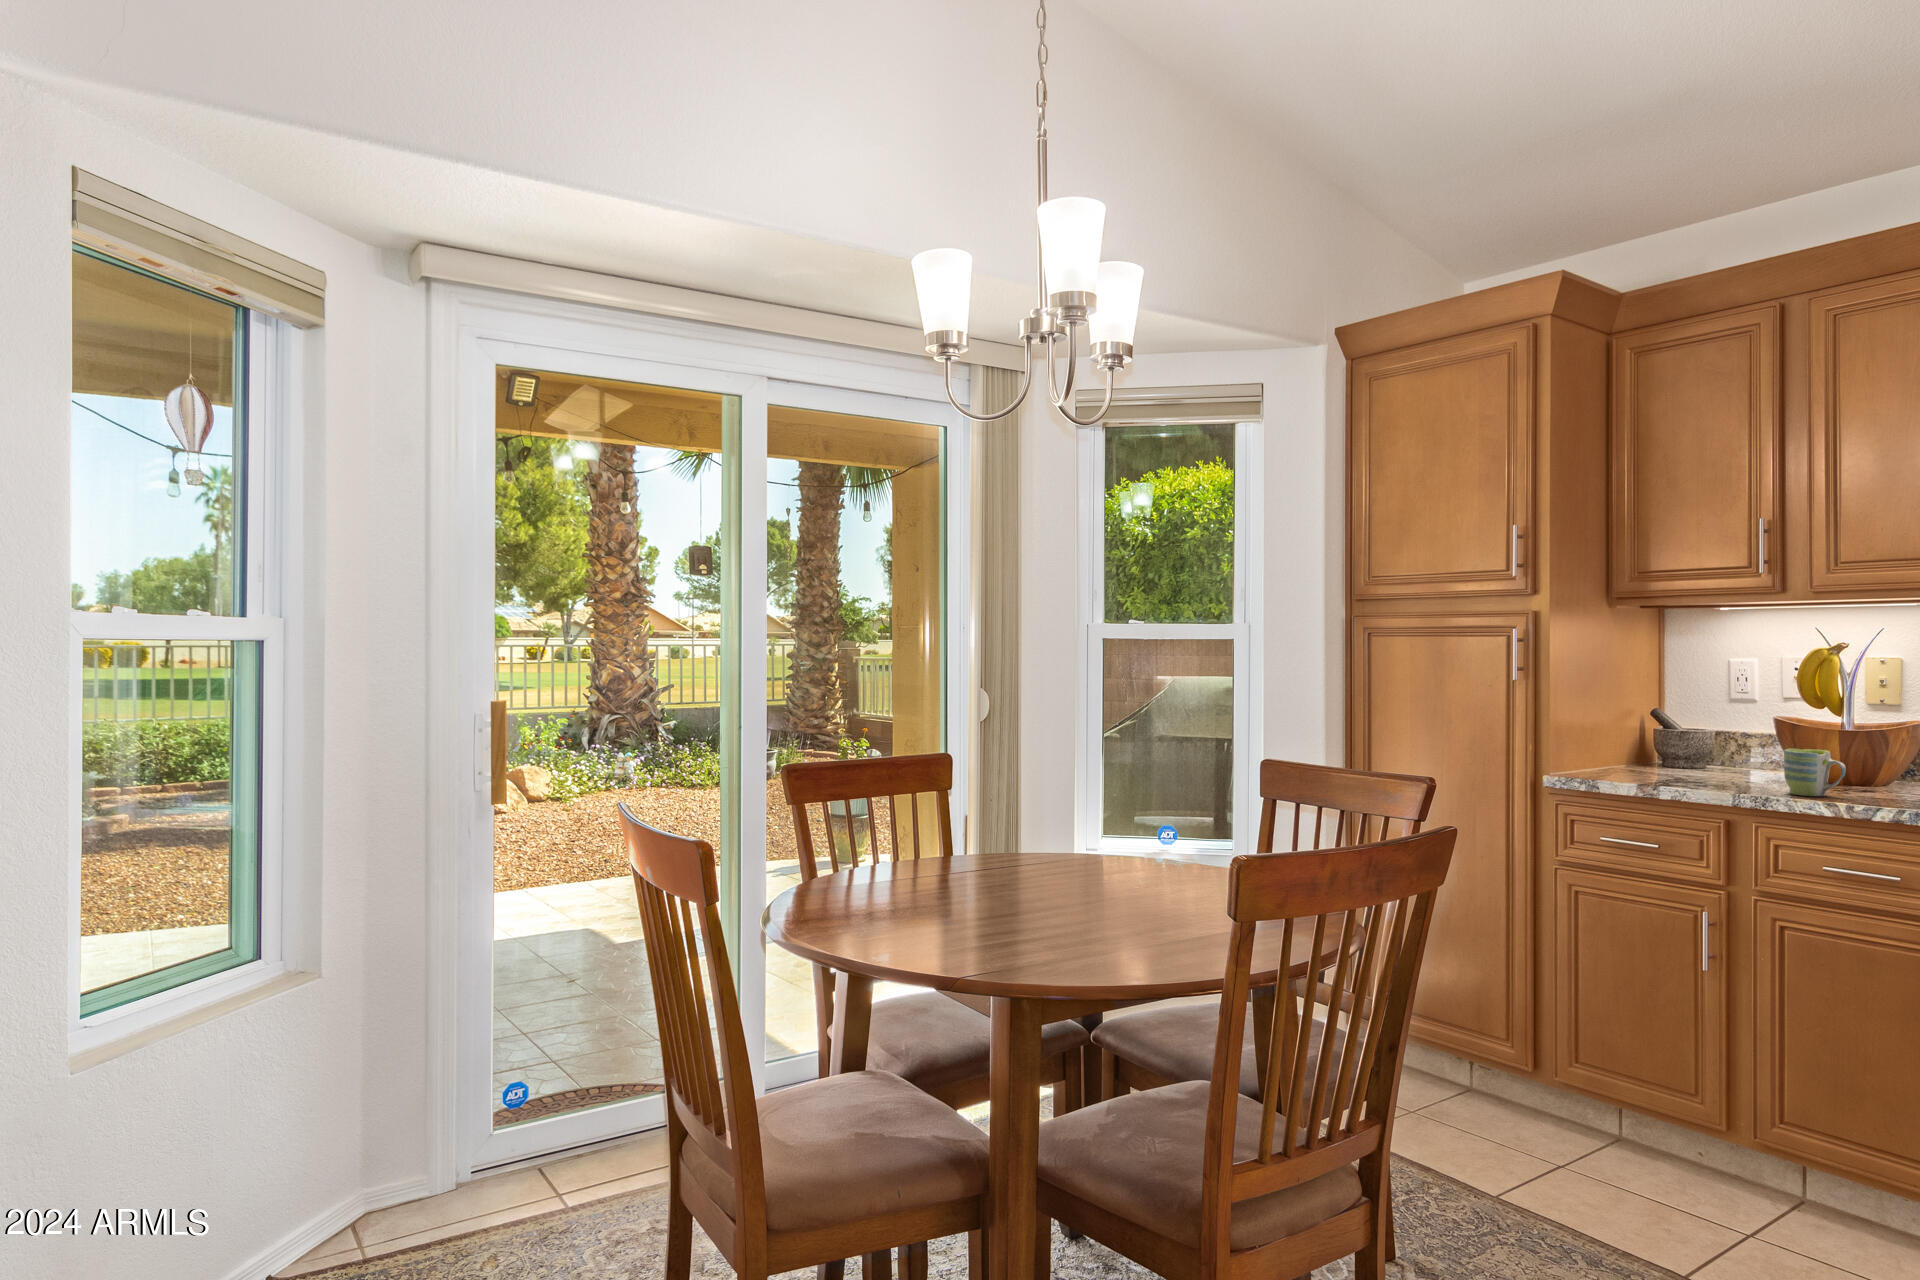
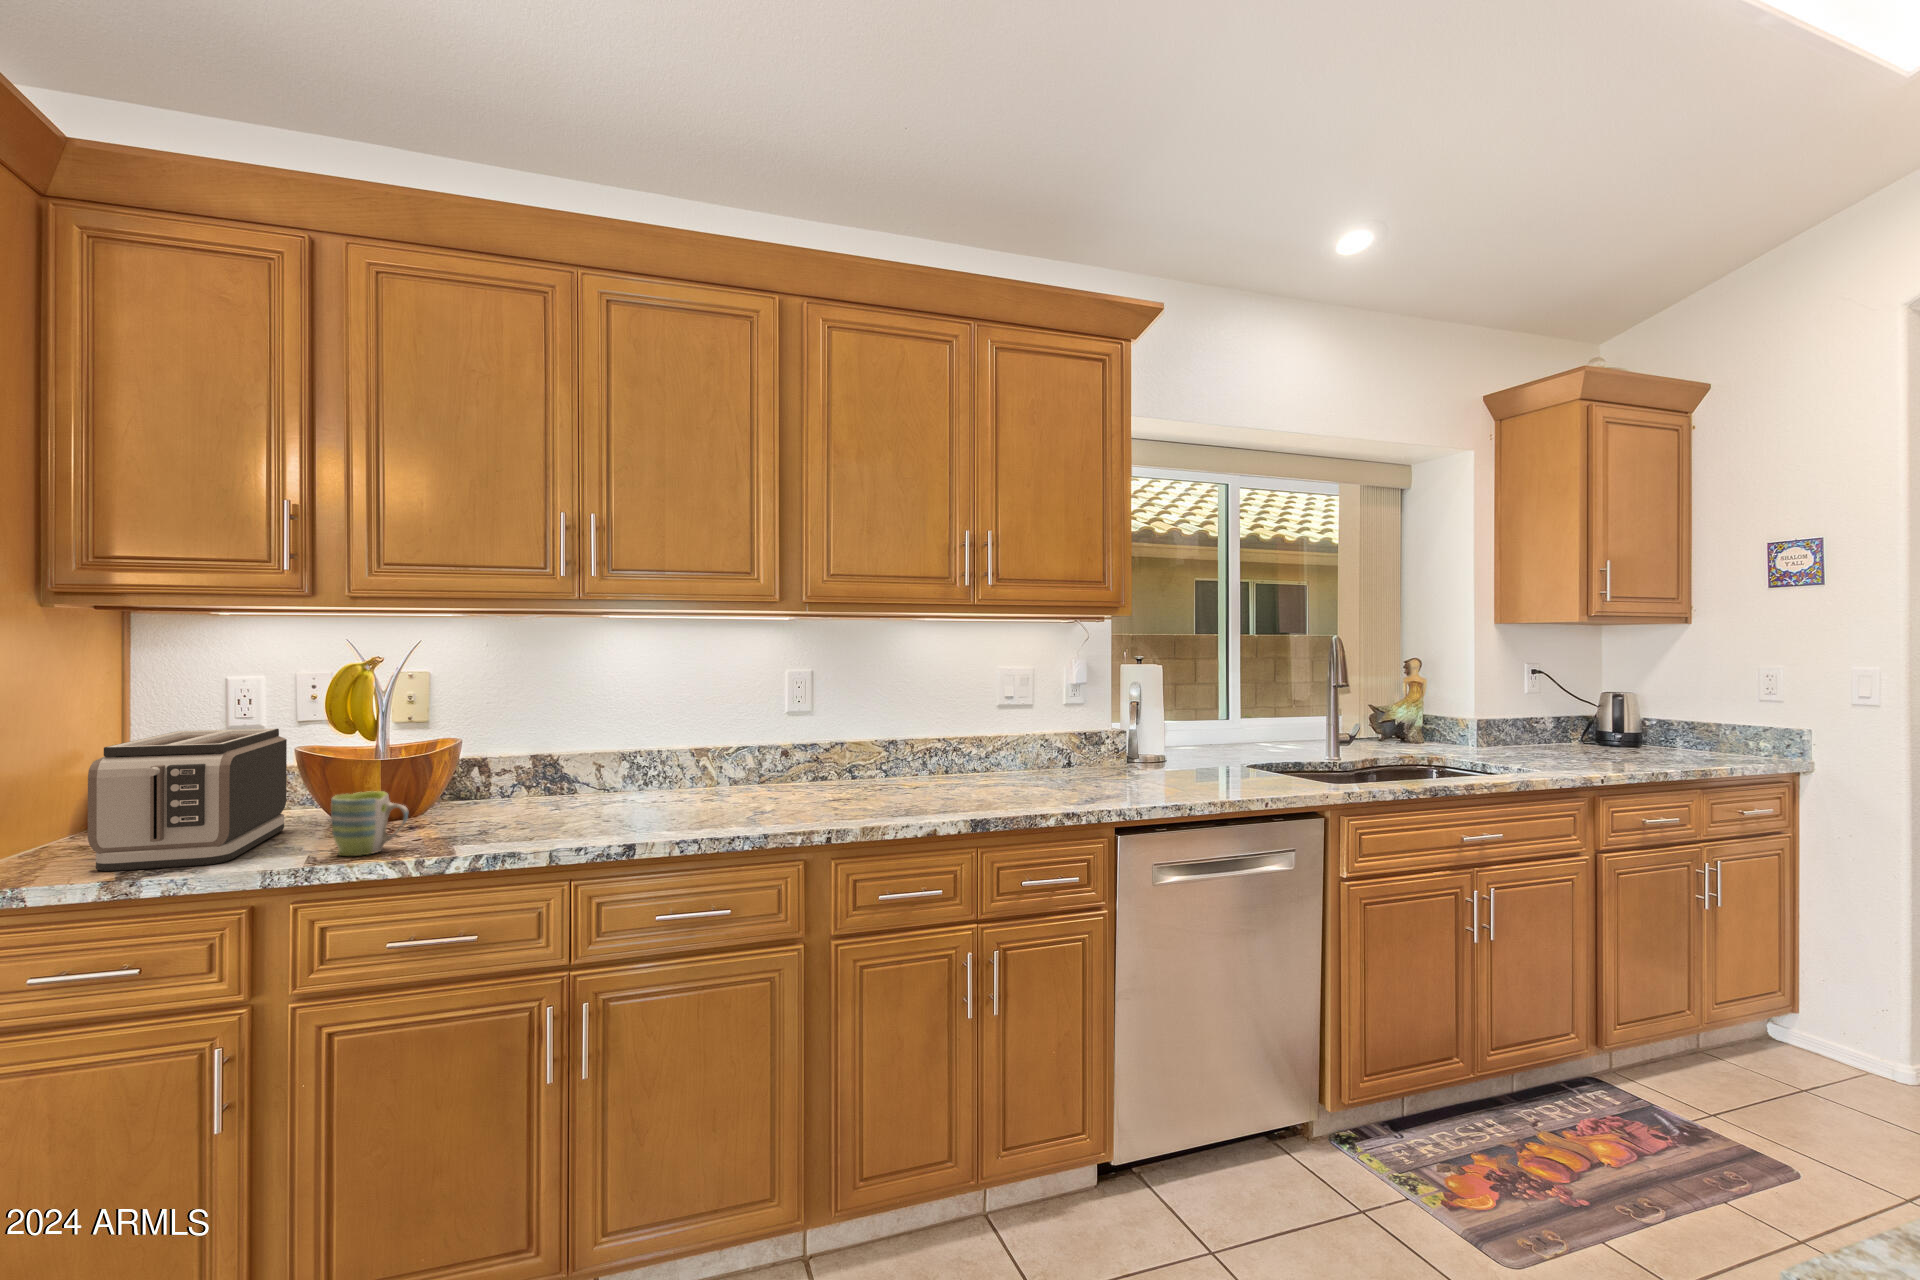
toaster: none [1632,696,1763,786] -> present [88,729,287,871]

